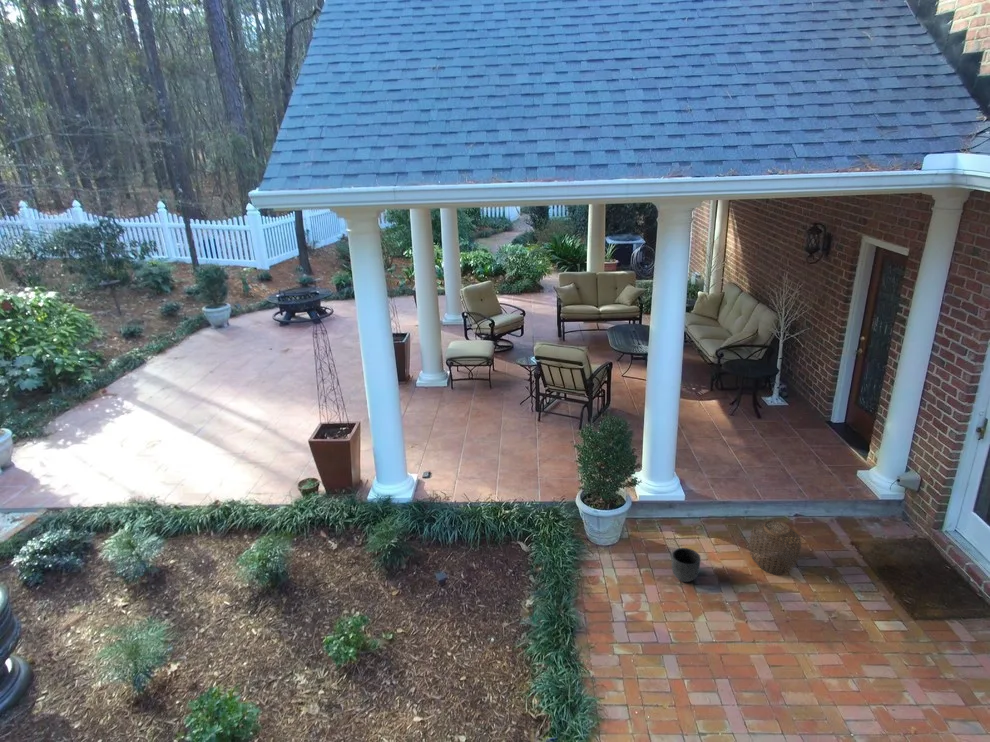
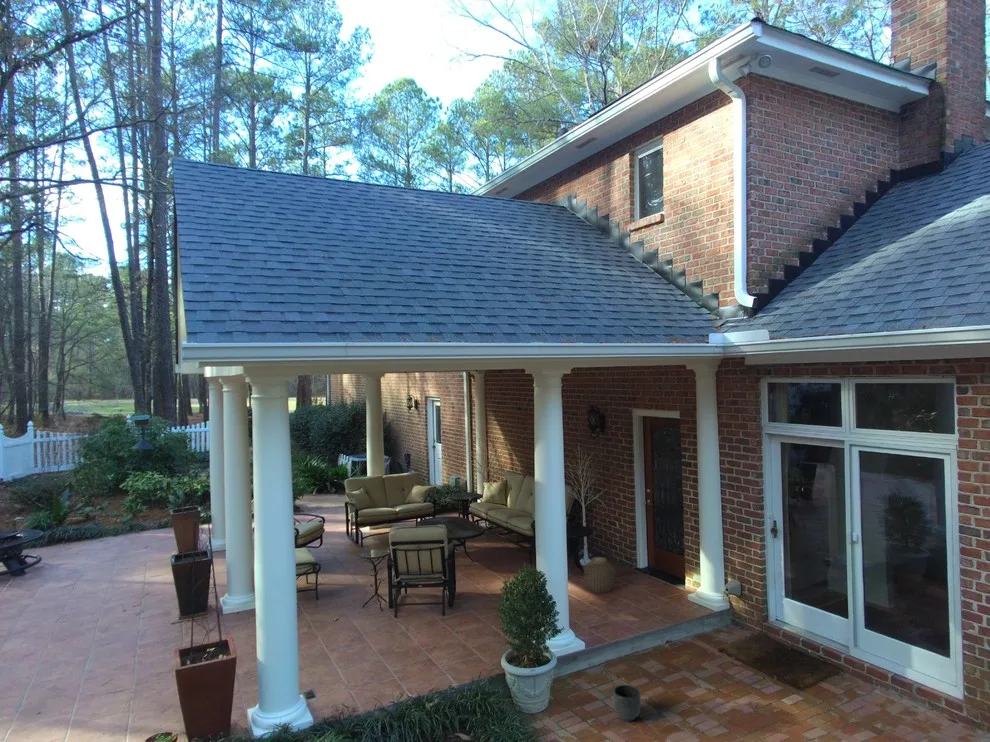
woven basket: present [749,520,801,574] -> present [584,557,615,593]

